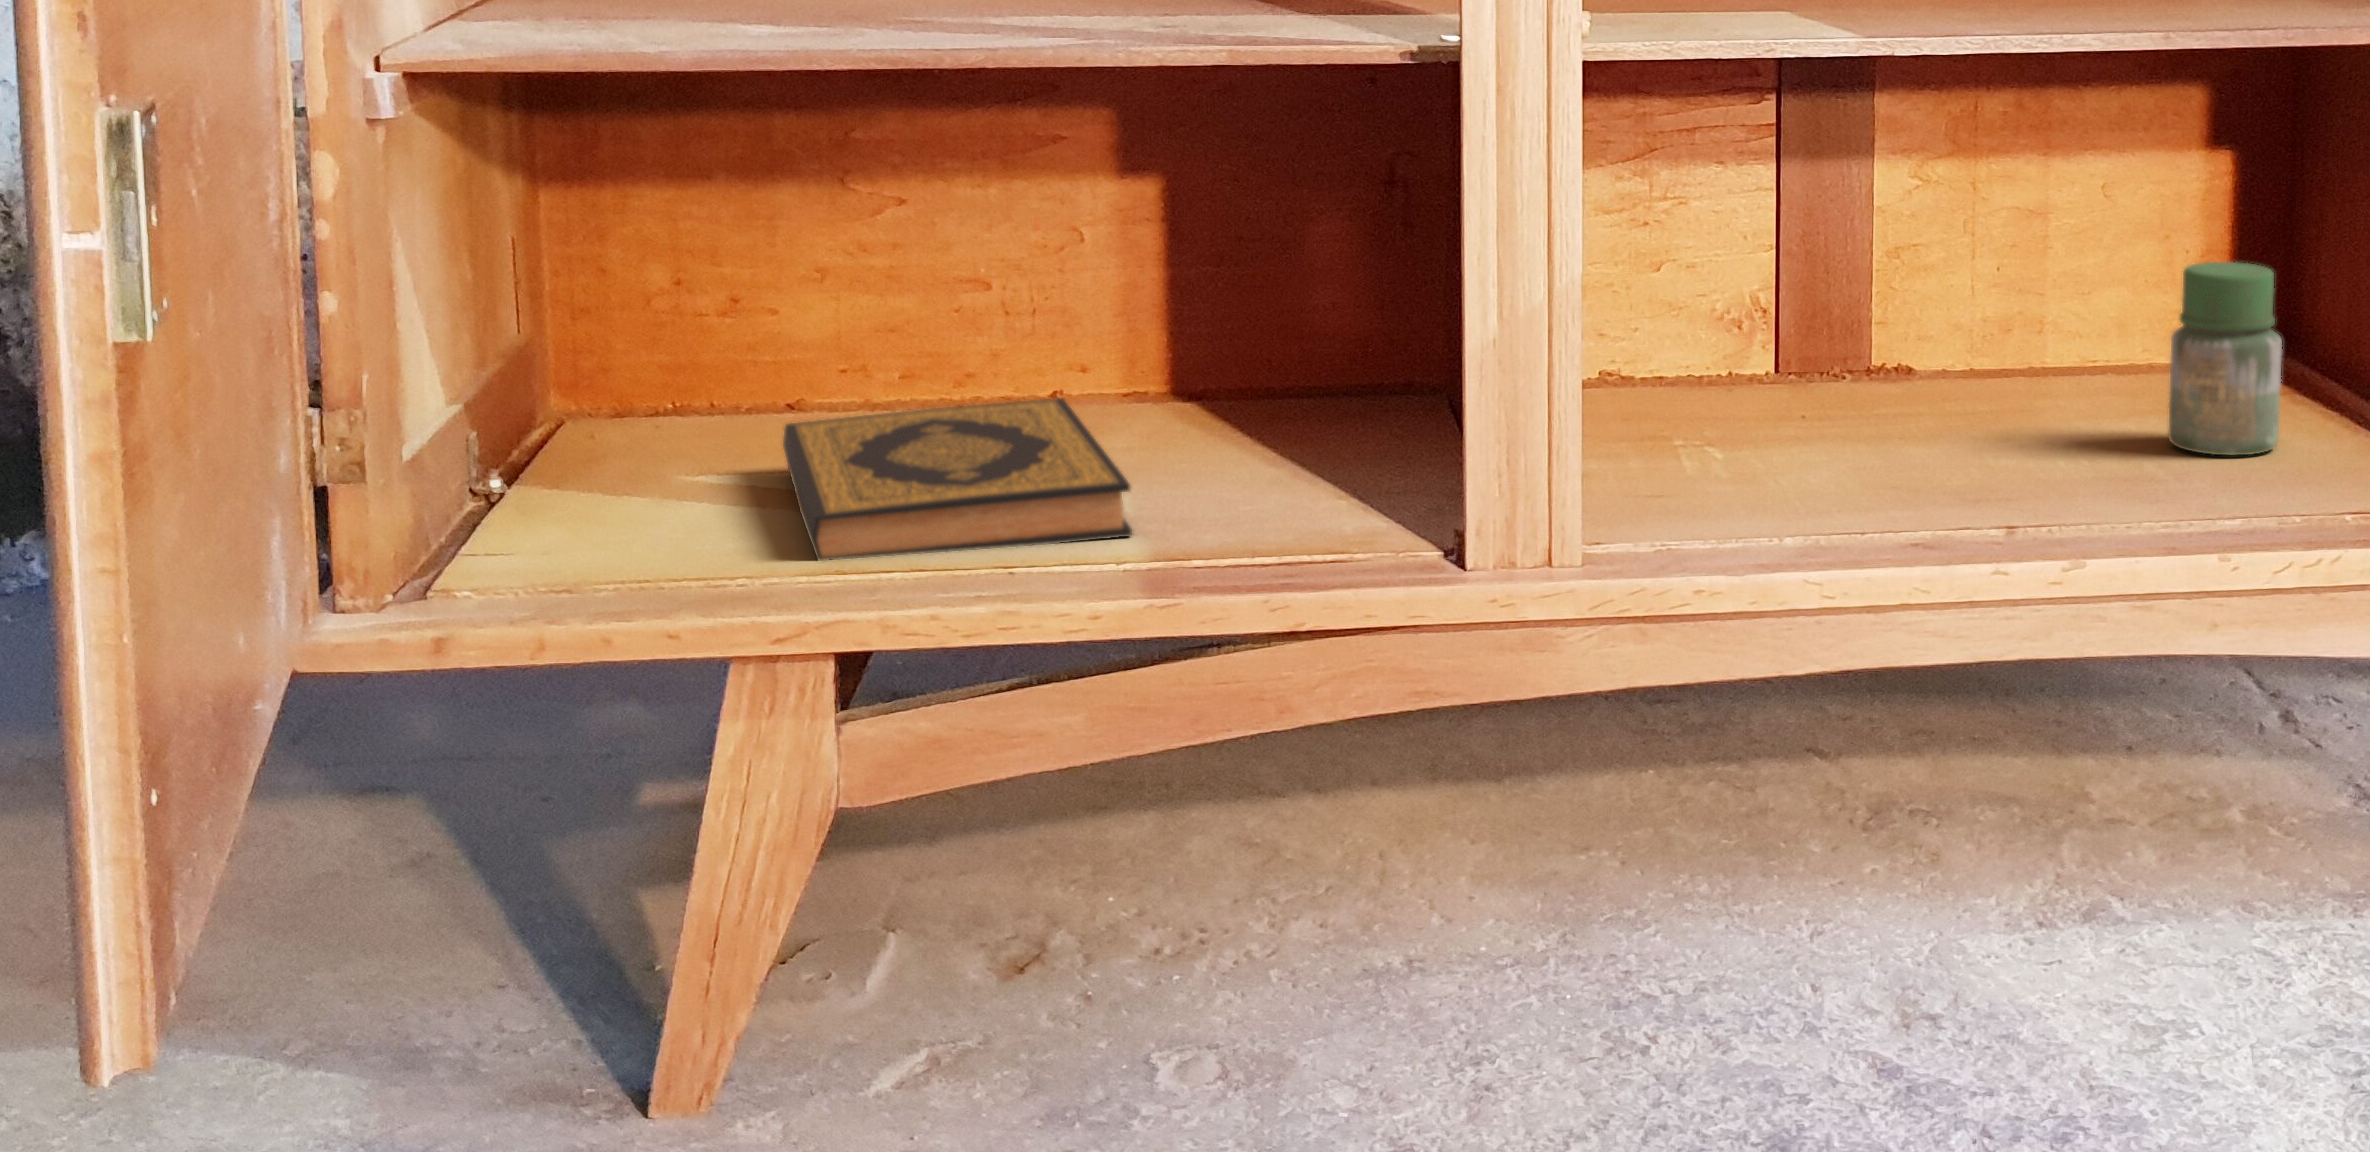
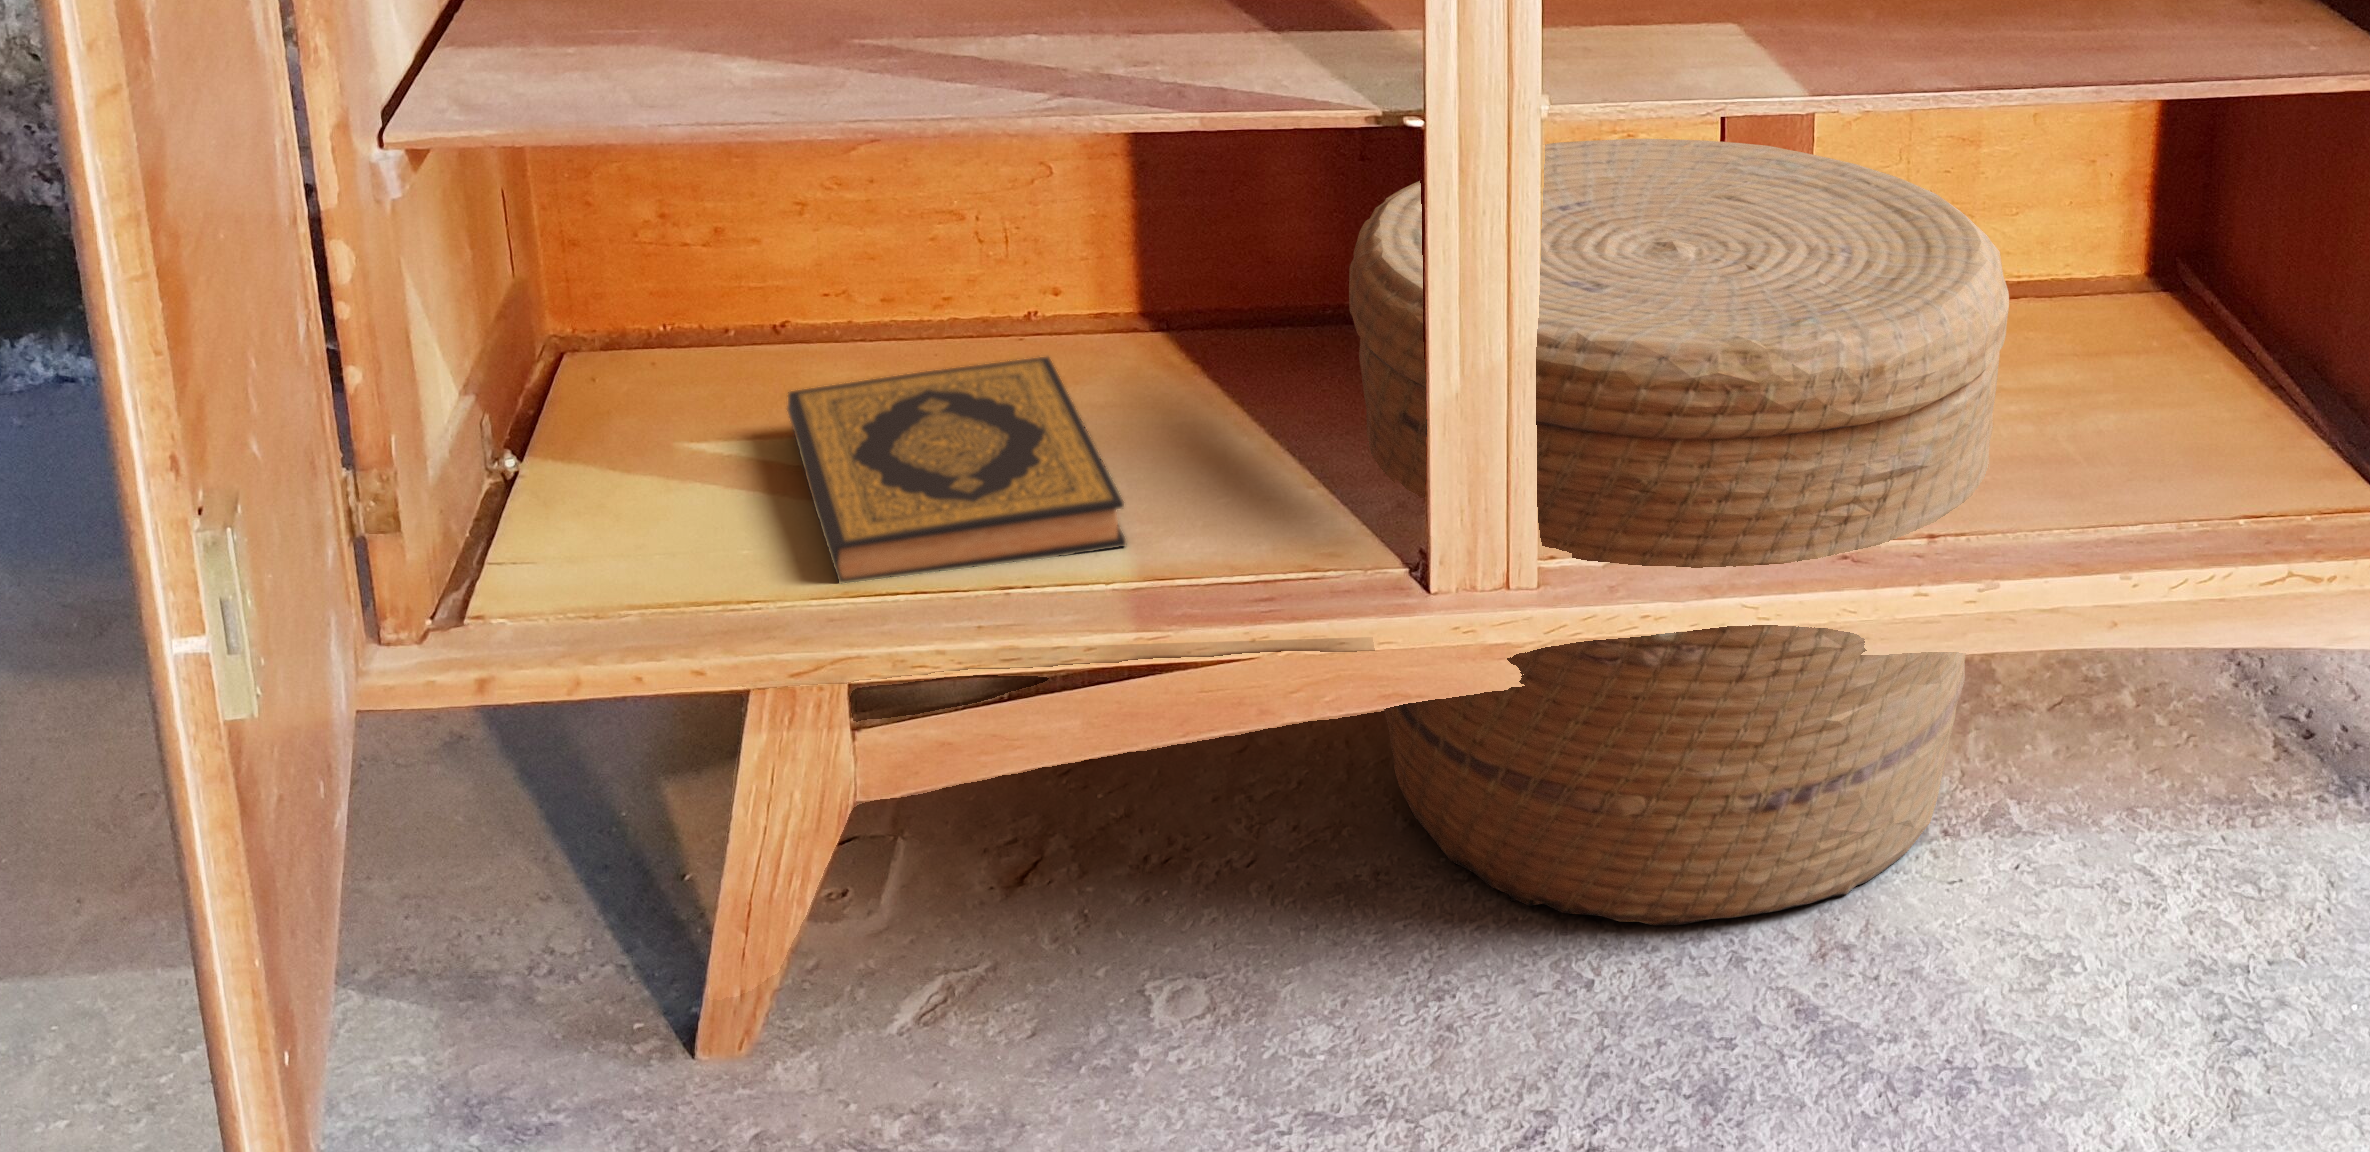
woven basket: none [1381,199,2083,1000] -> present [1349,139,2009,925]
jar: present [2169,262,2282,455] -> none [2083,235,2192,421]

